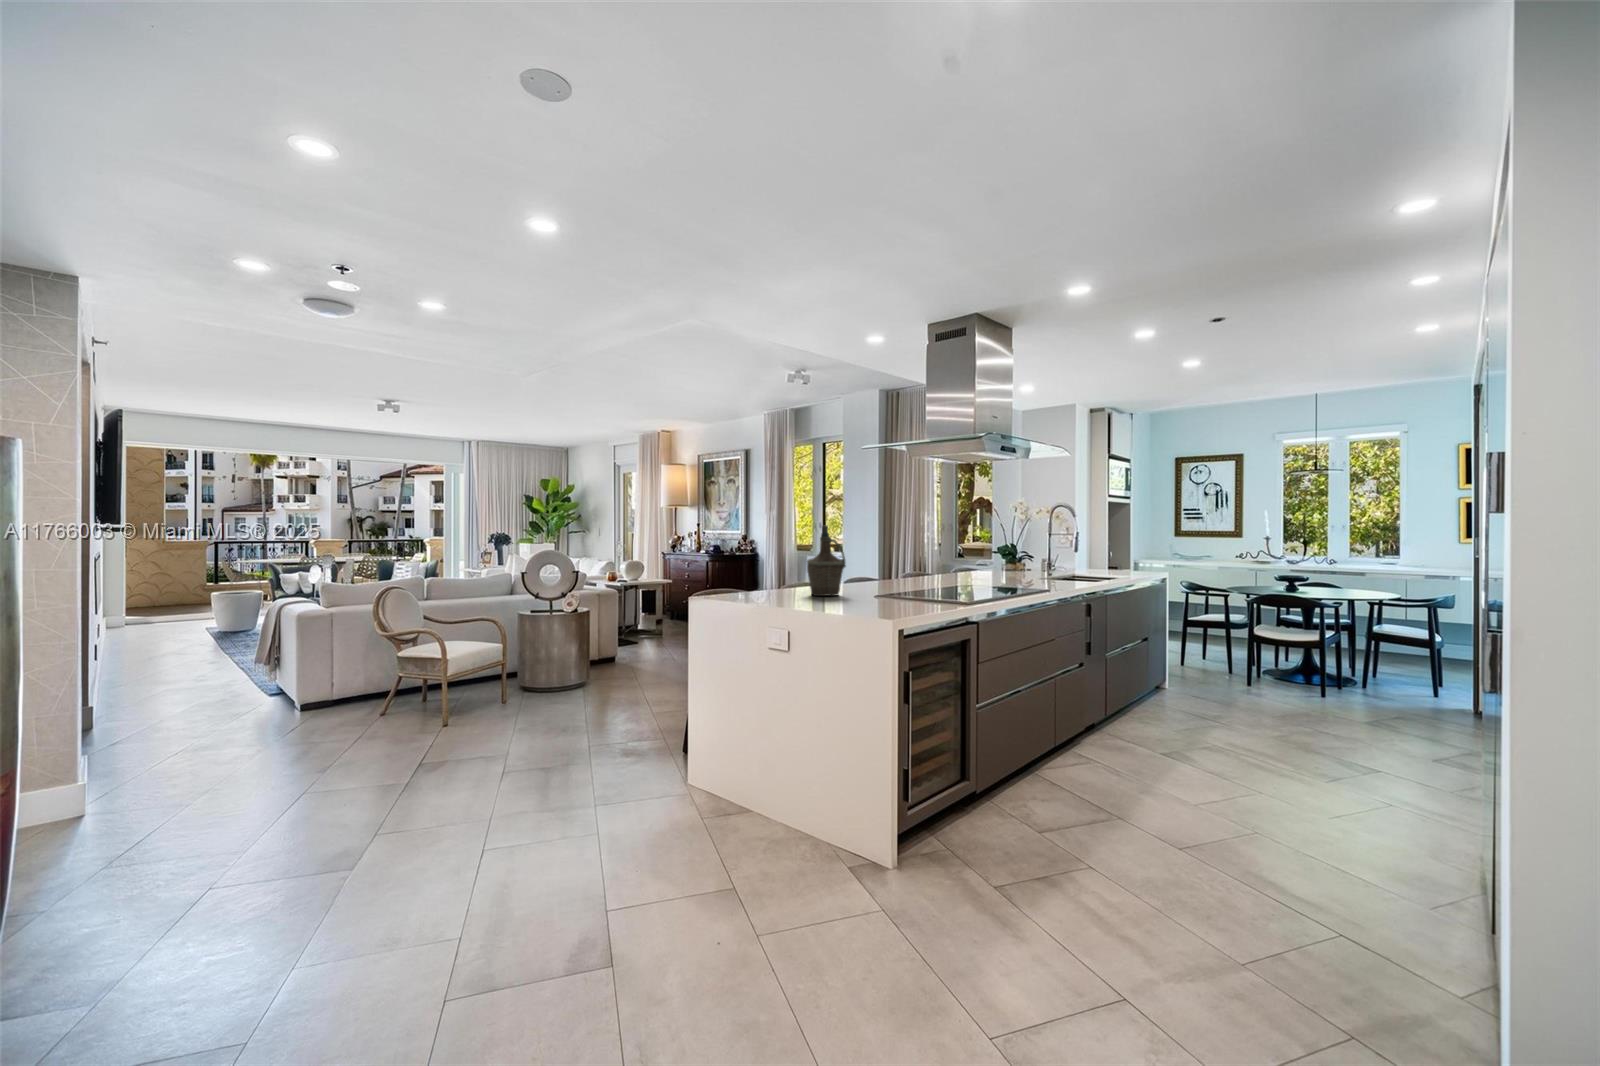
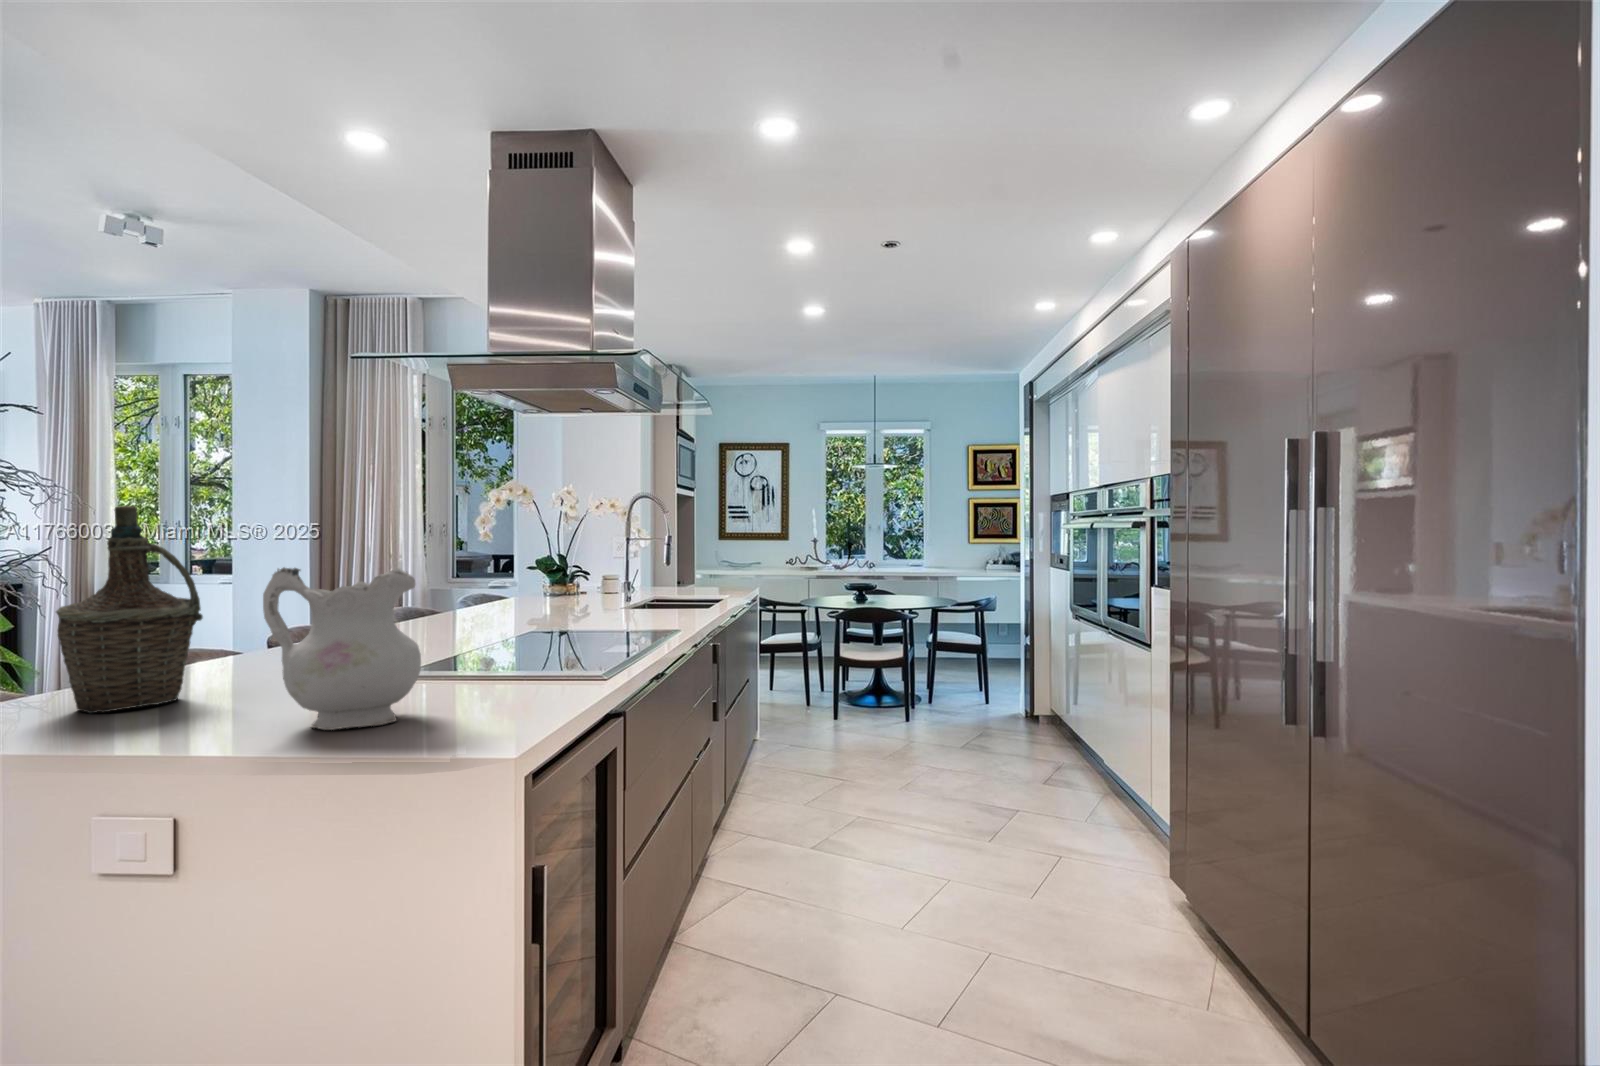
ceramic pitcher: none [864,549,913,608] -> present [263,568,421,730]

